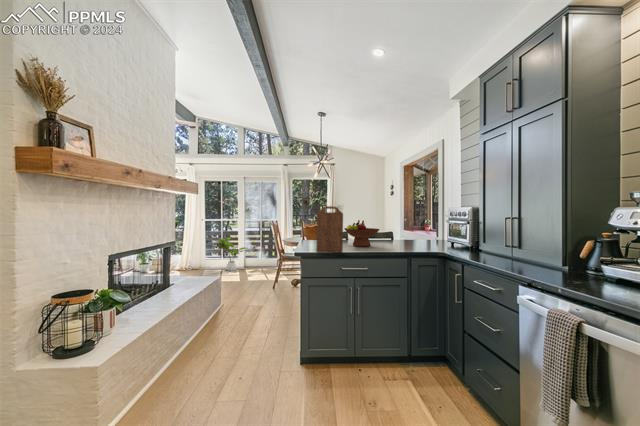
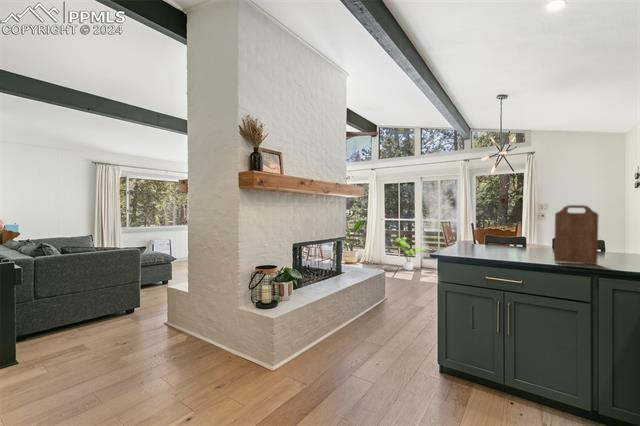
cutting board: present [316,206,343,252] -> present [554,205,599,265]
fruit bowl: present [344,223,379,247] -> none [502,225,554,254]

